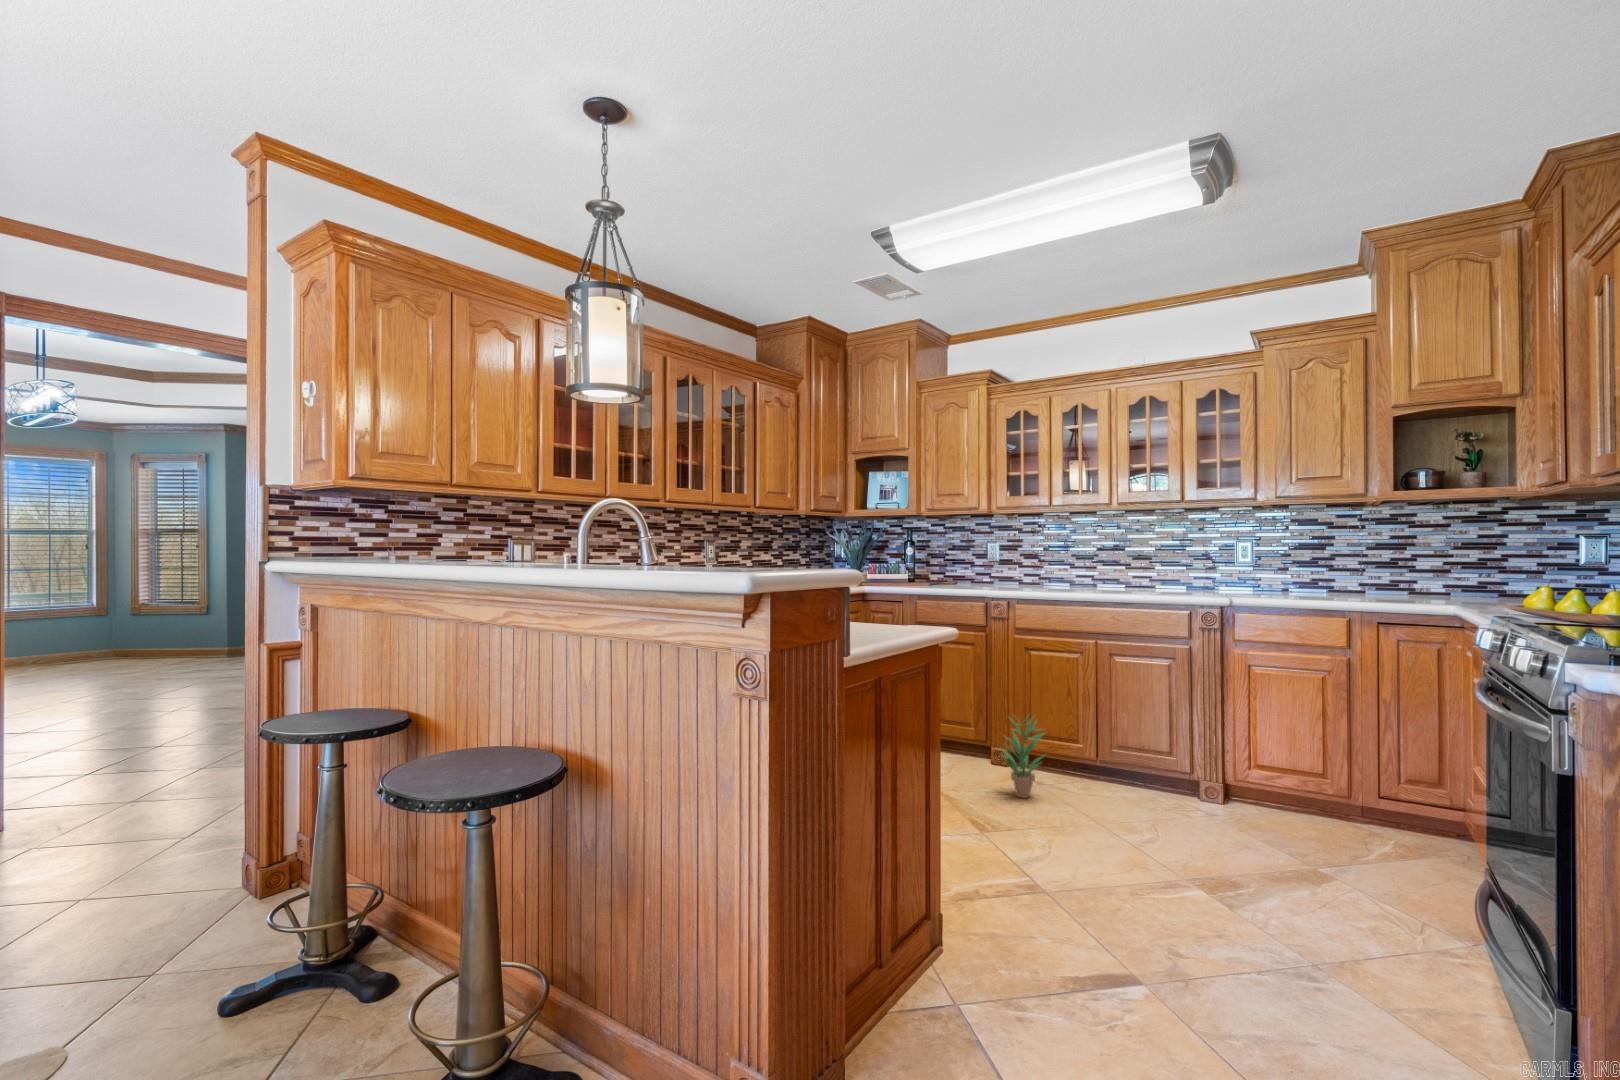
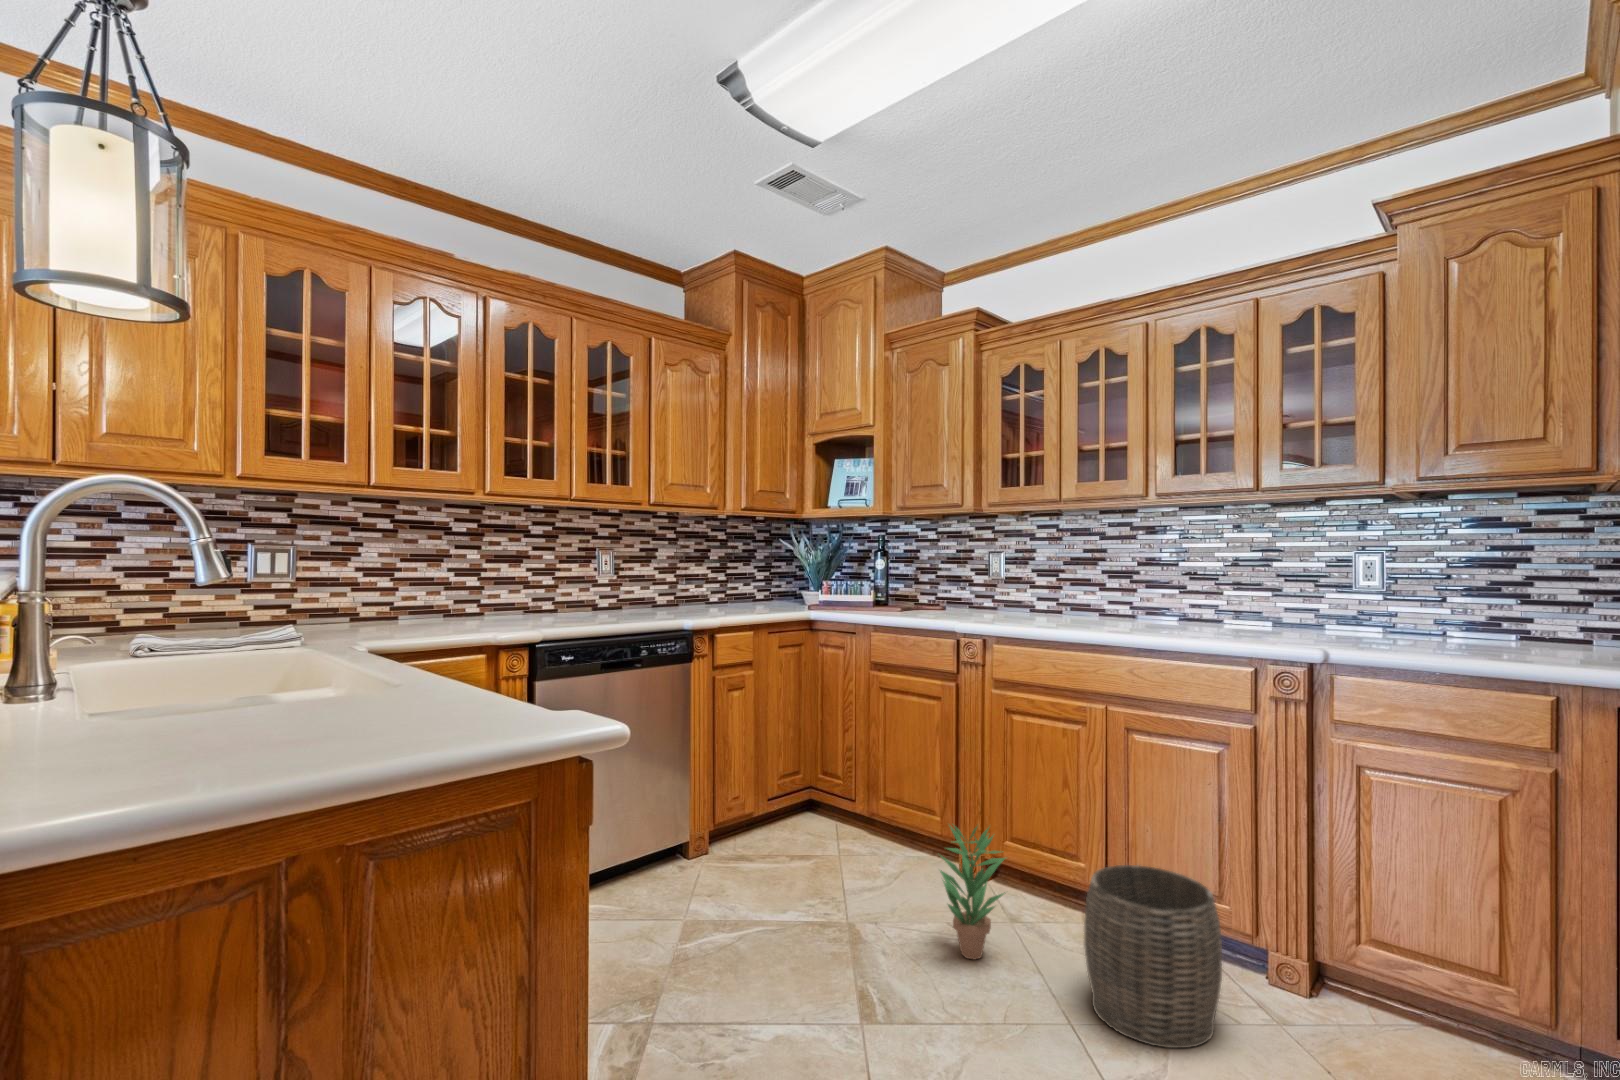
woven basket: none [1099,731,1179,825] -> present [1084,865,1222,1048]

